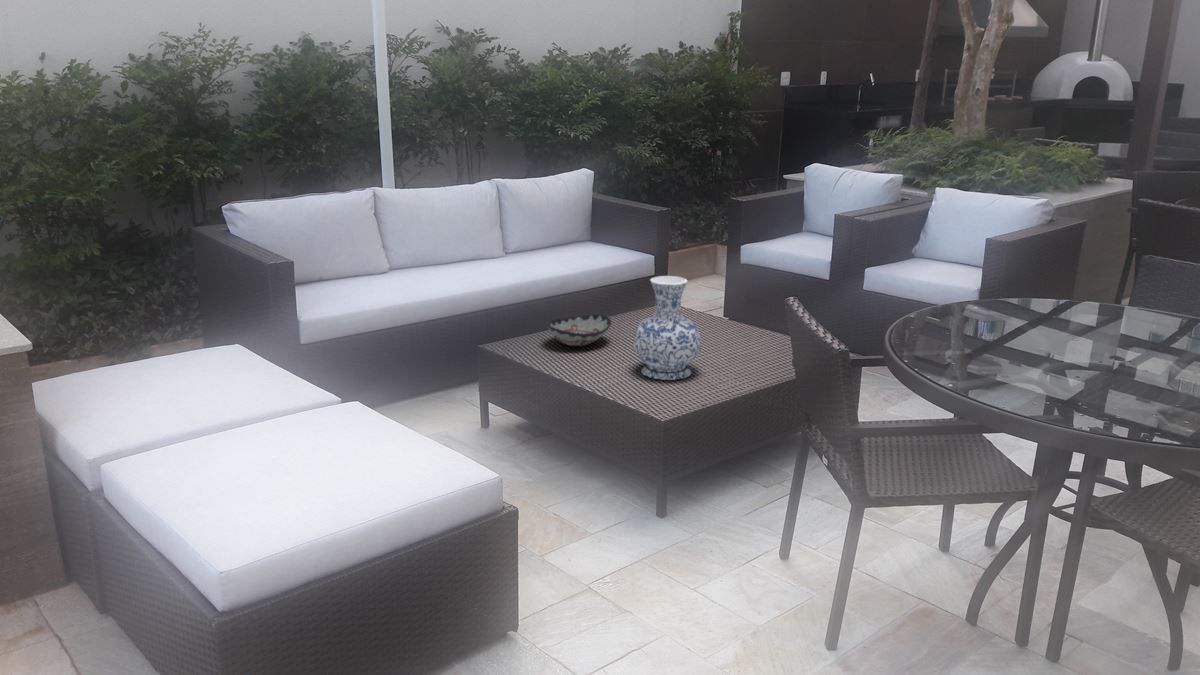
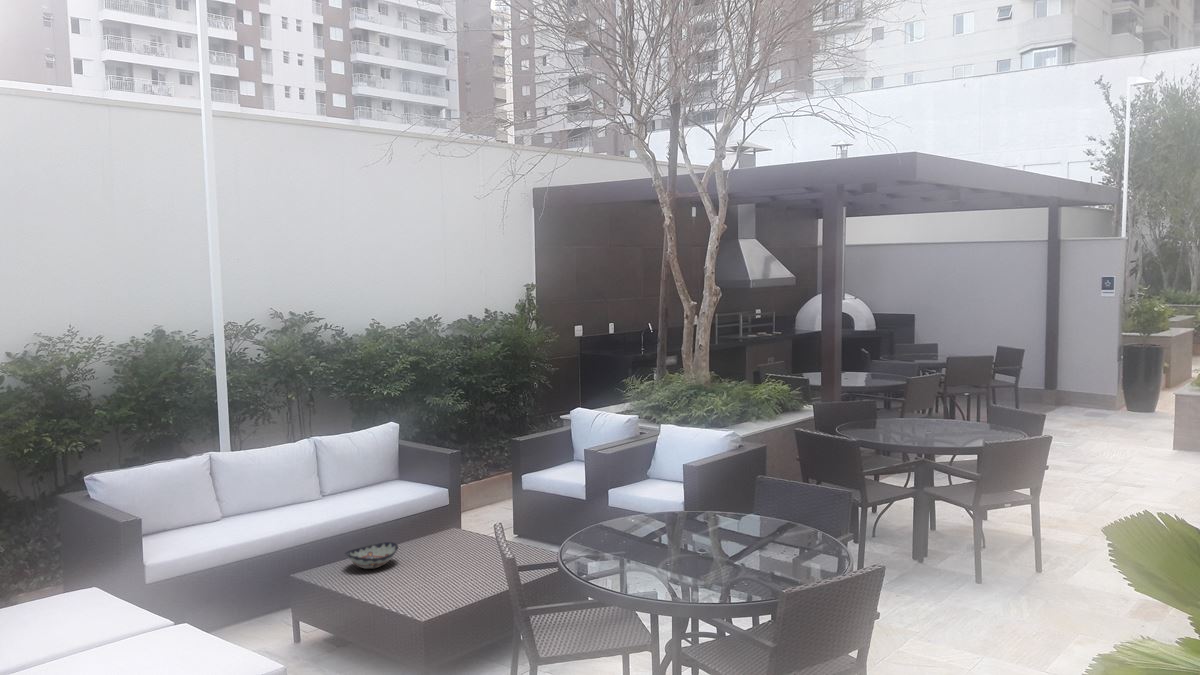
vase: present [633,276,701,380] -> none [409,510,461,589]

